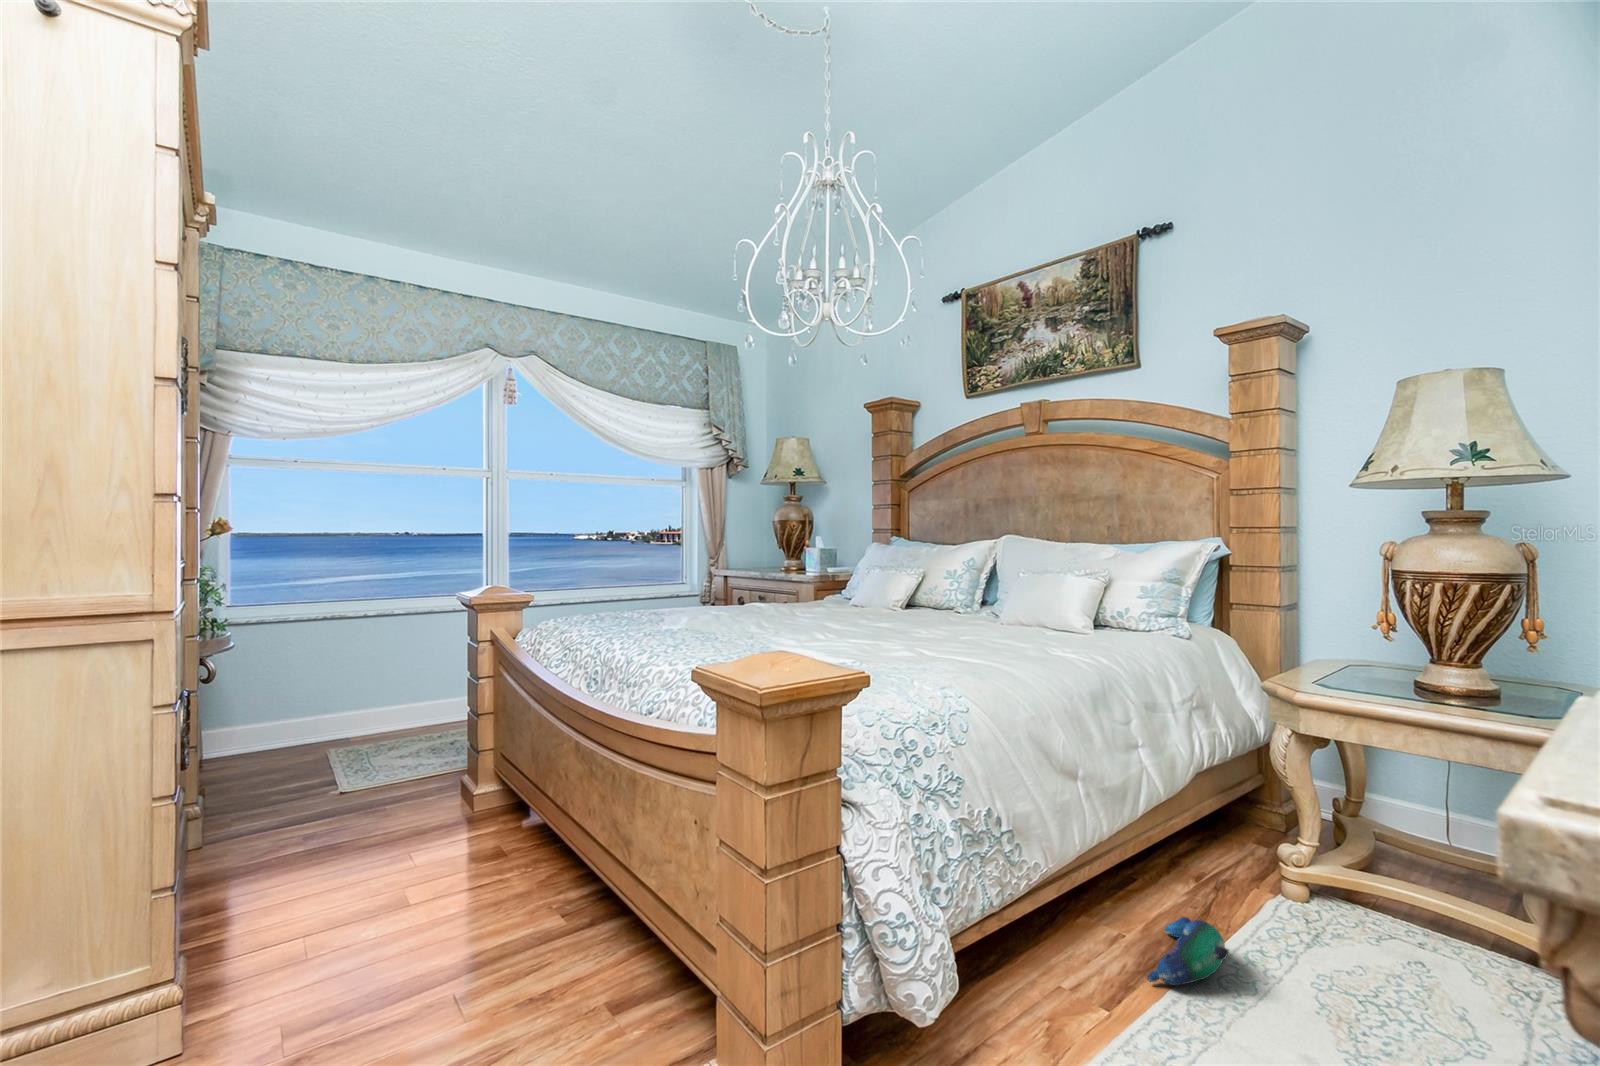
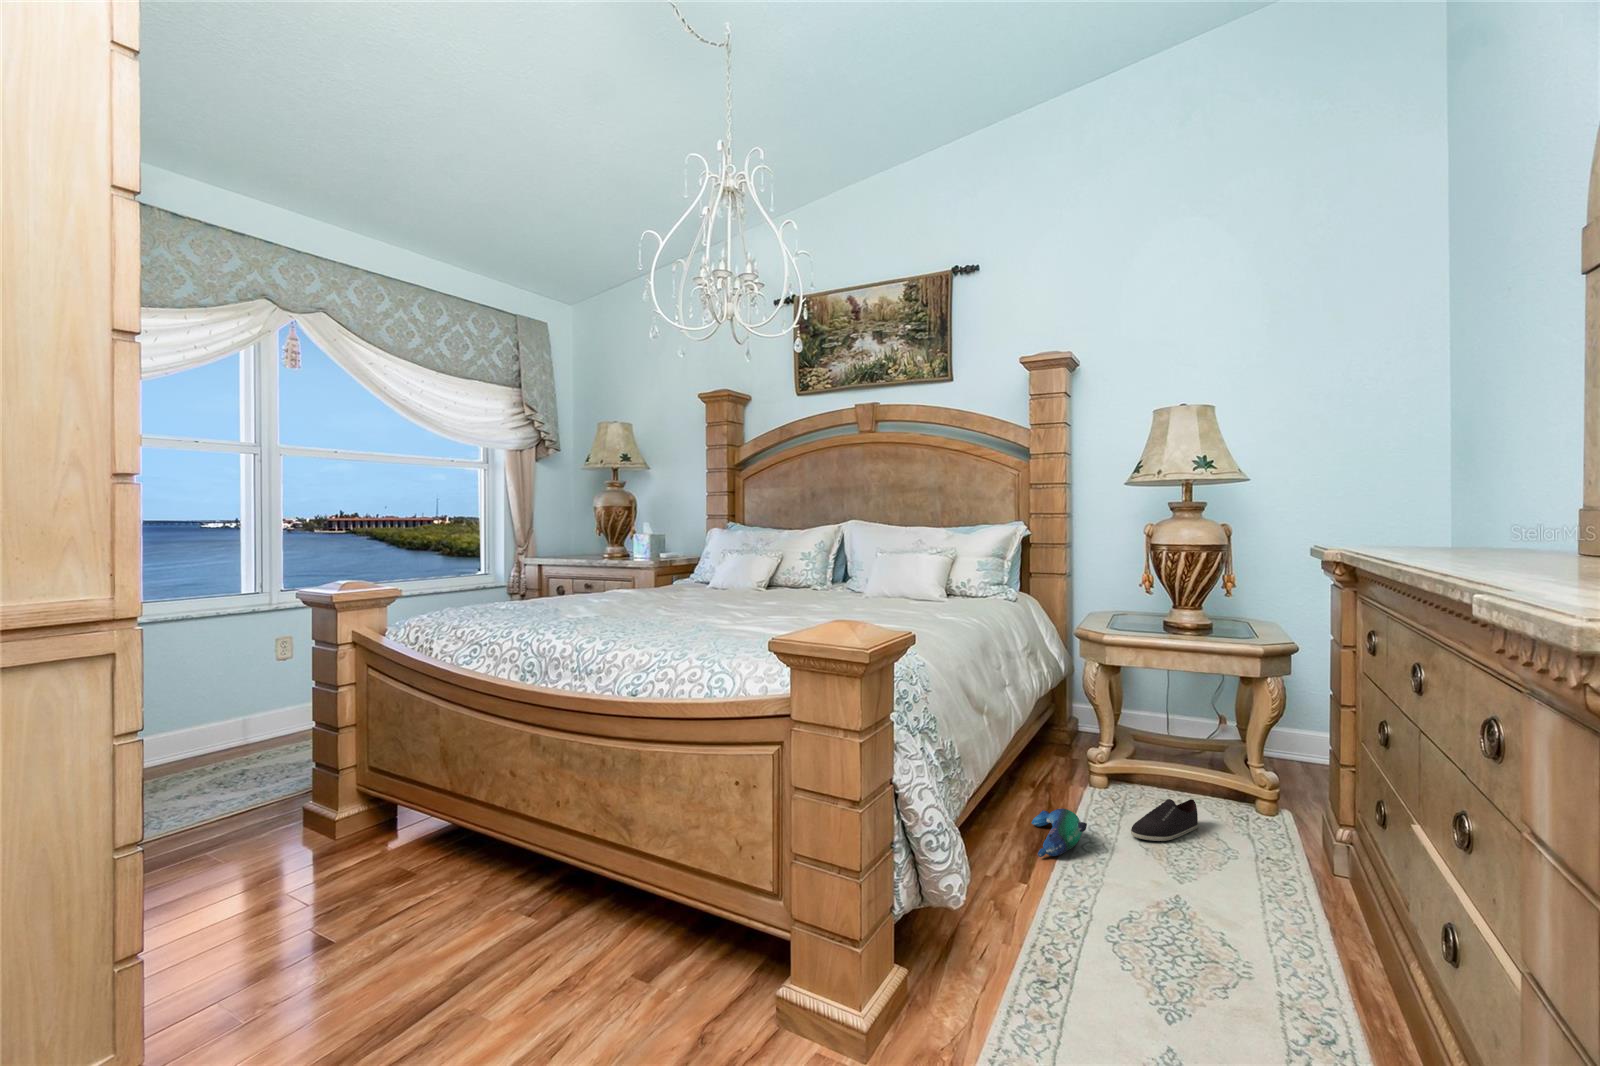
shoe: none [1310,939,1436,1001] -> present [1131,799,1198,841]

